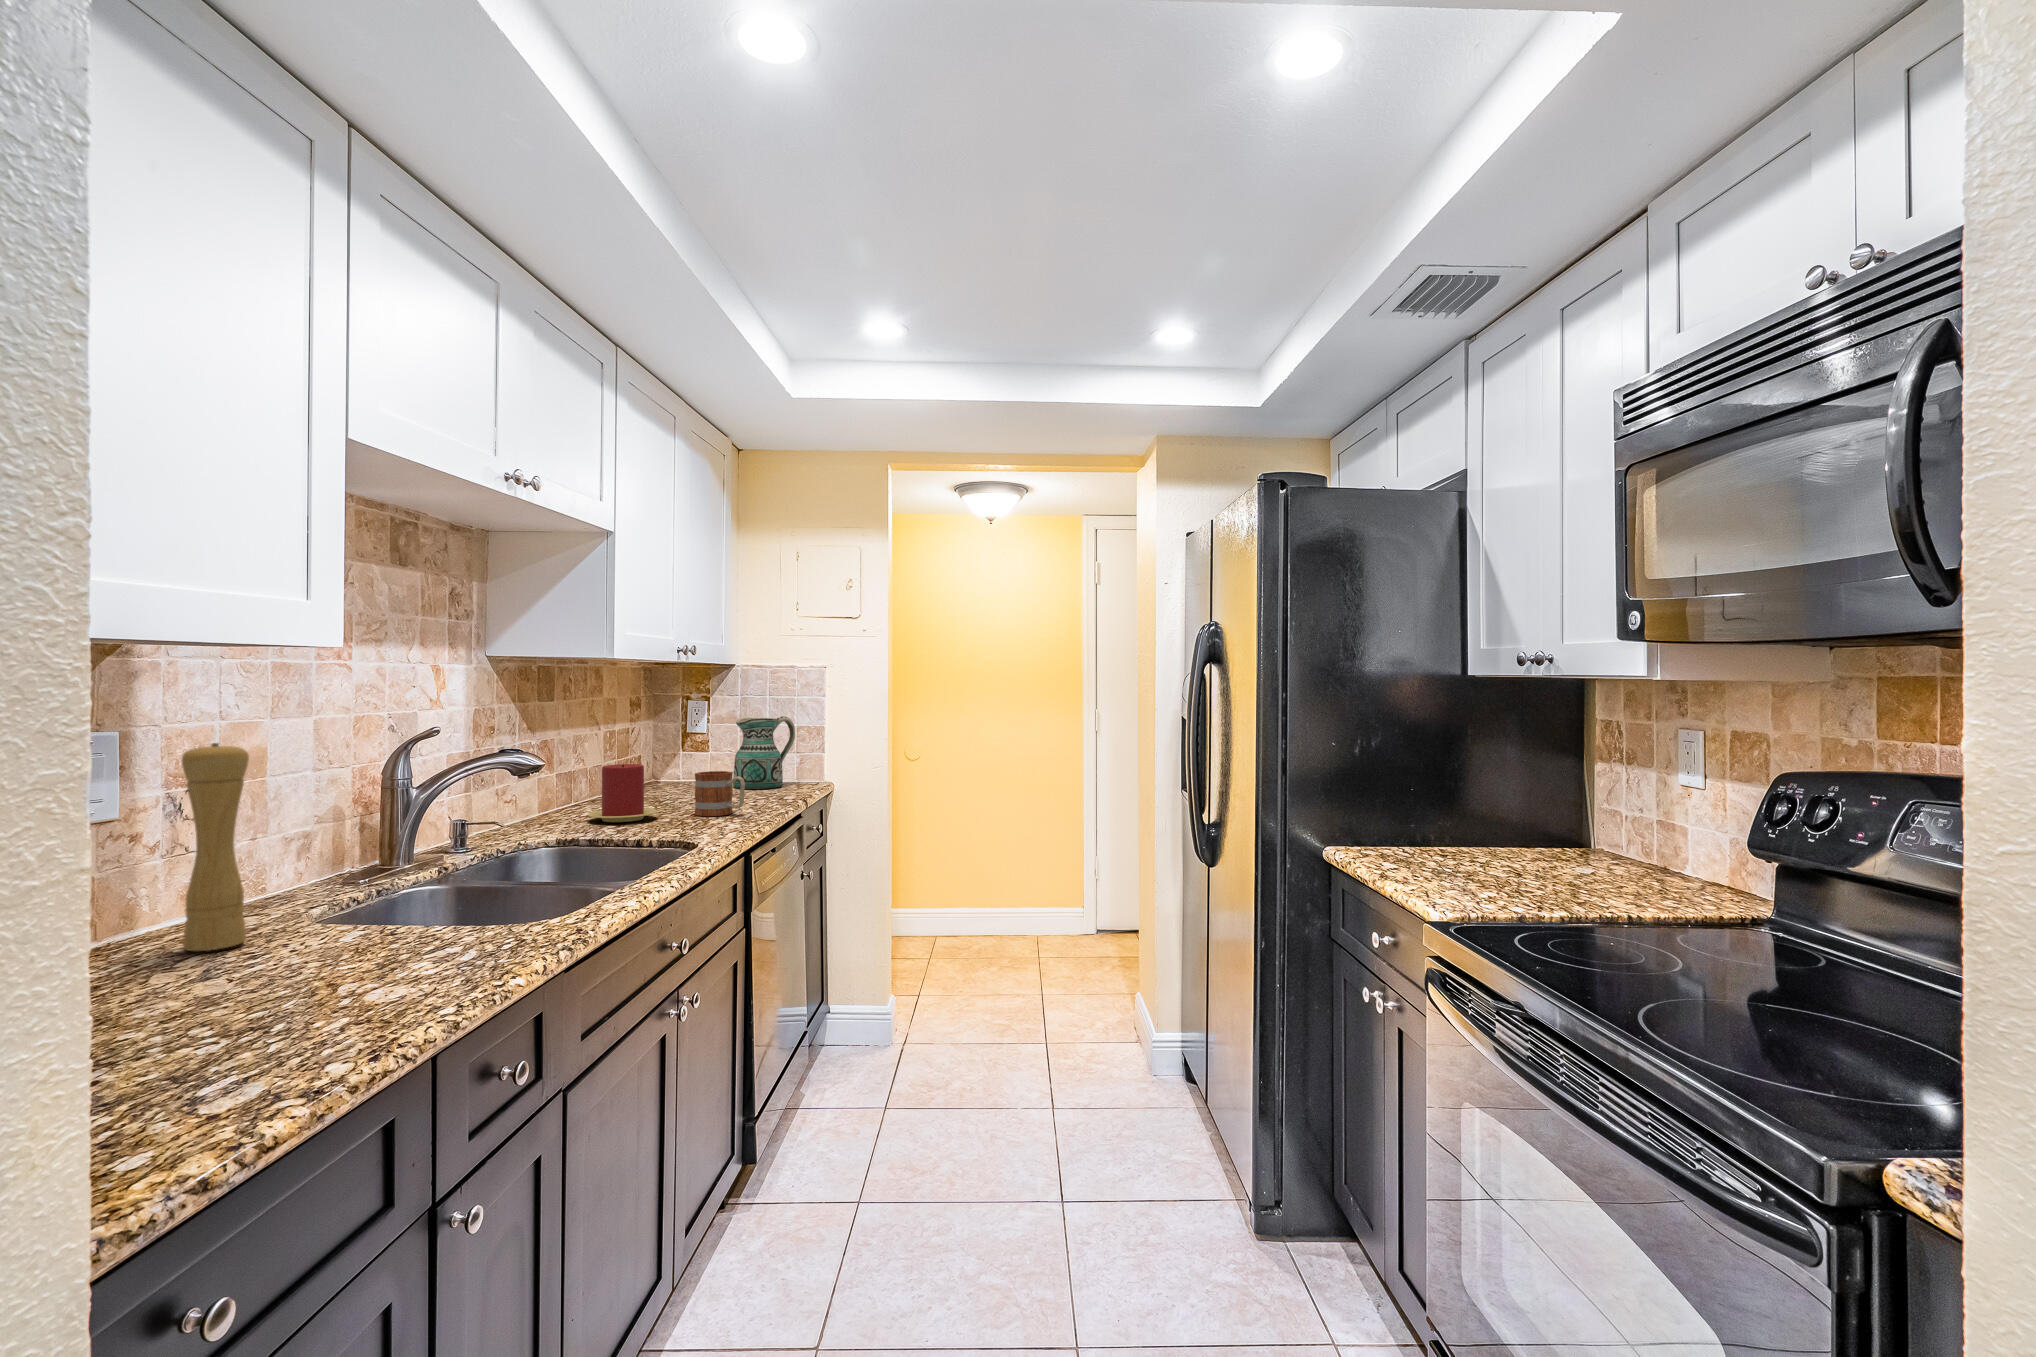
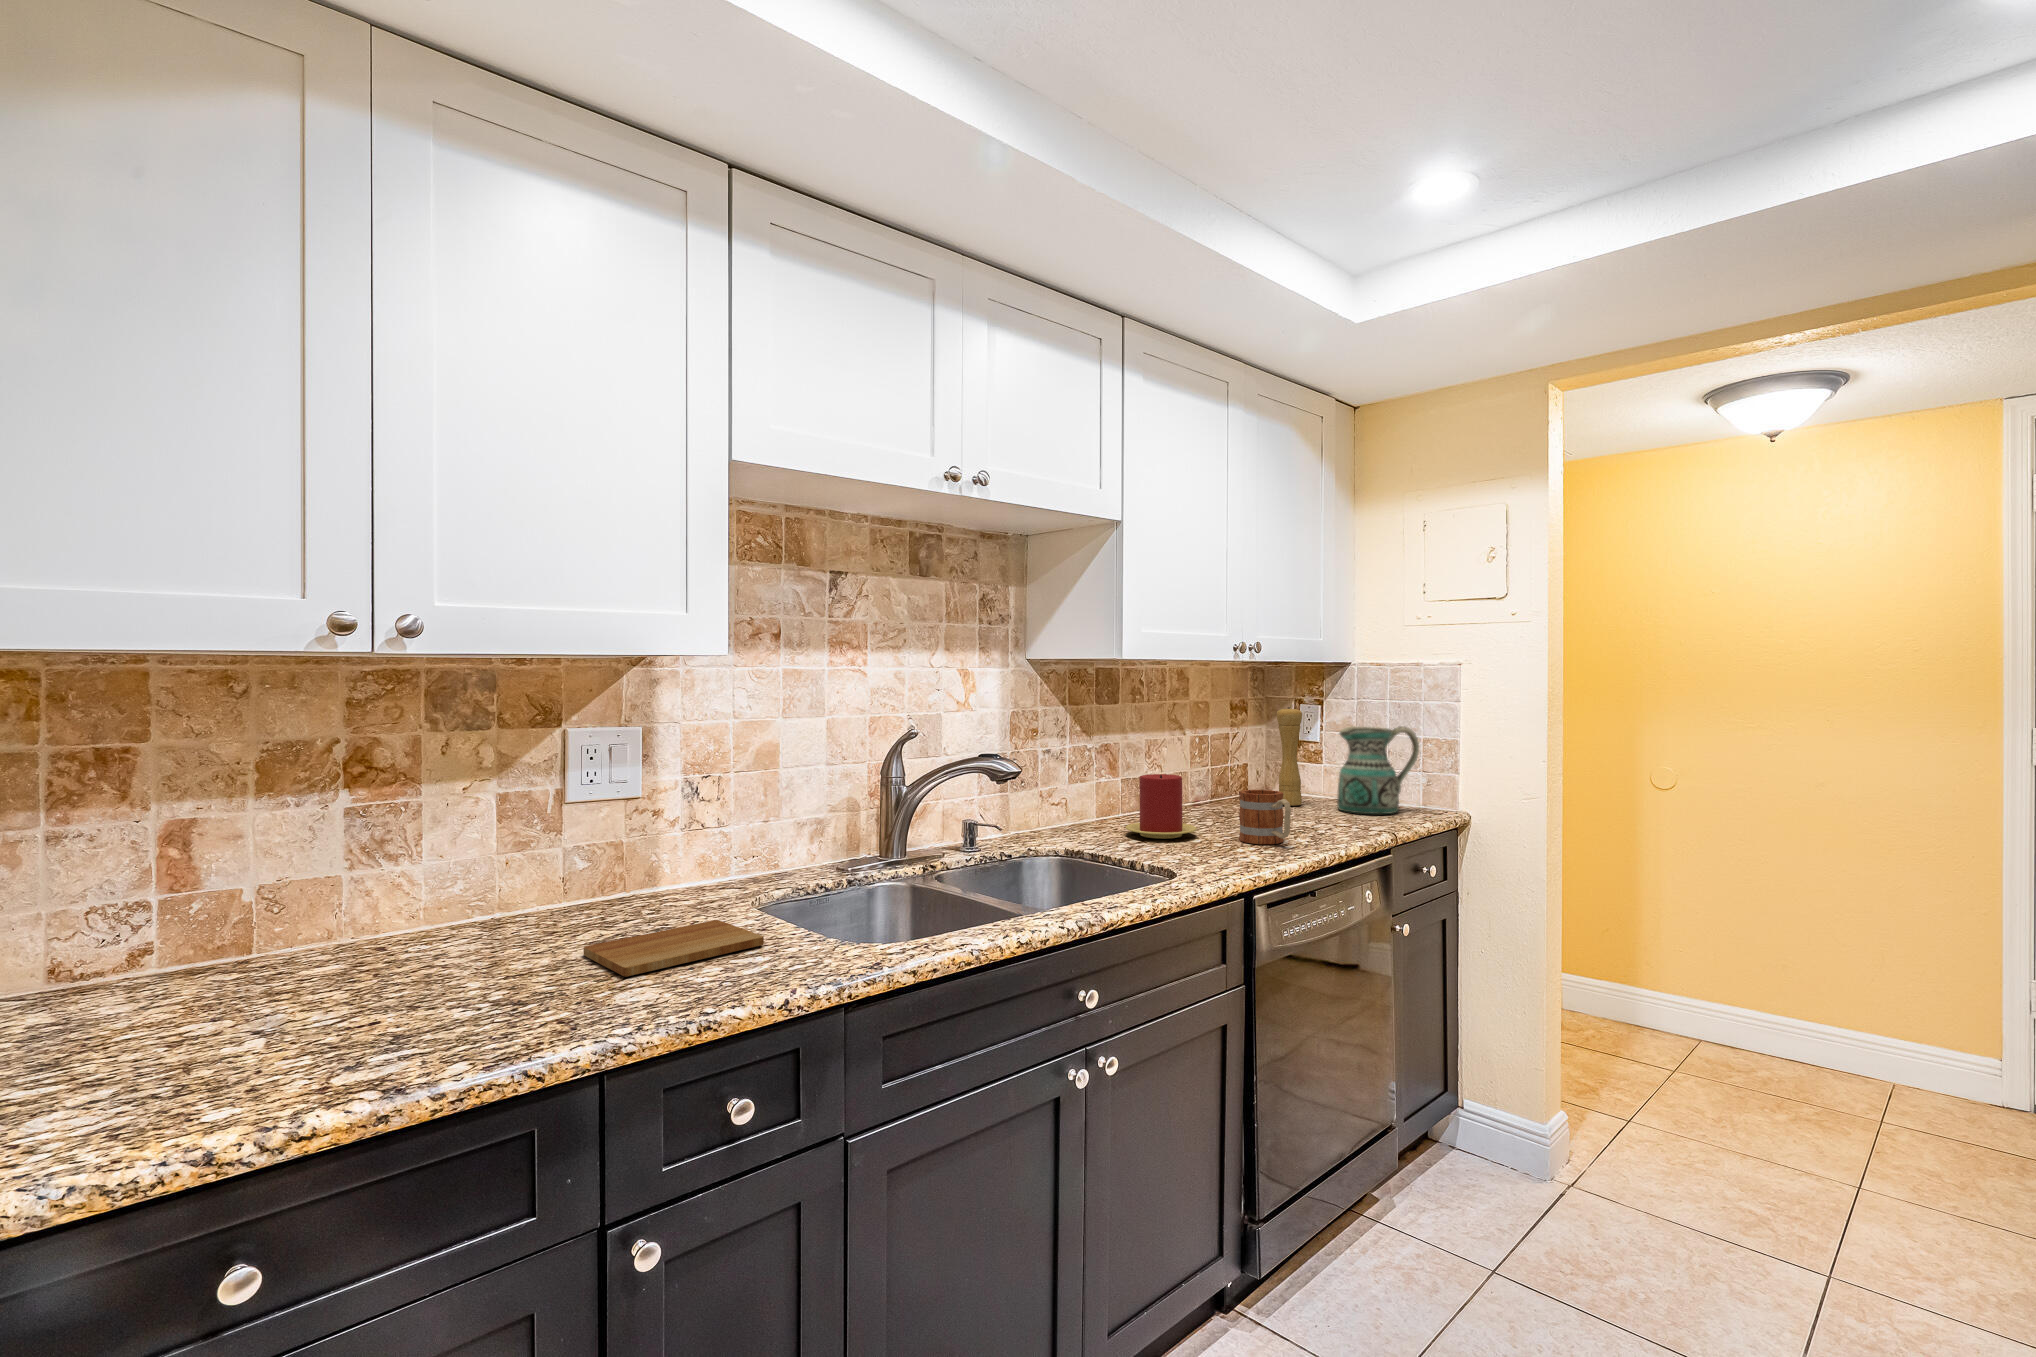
pepper mill: present [182,743,249,951] -> present [1277,707,1302,806]
cutting board: none [216,931,425,987] -> present [584,920,764,976]

